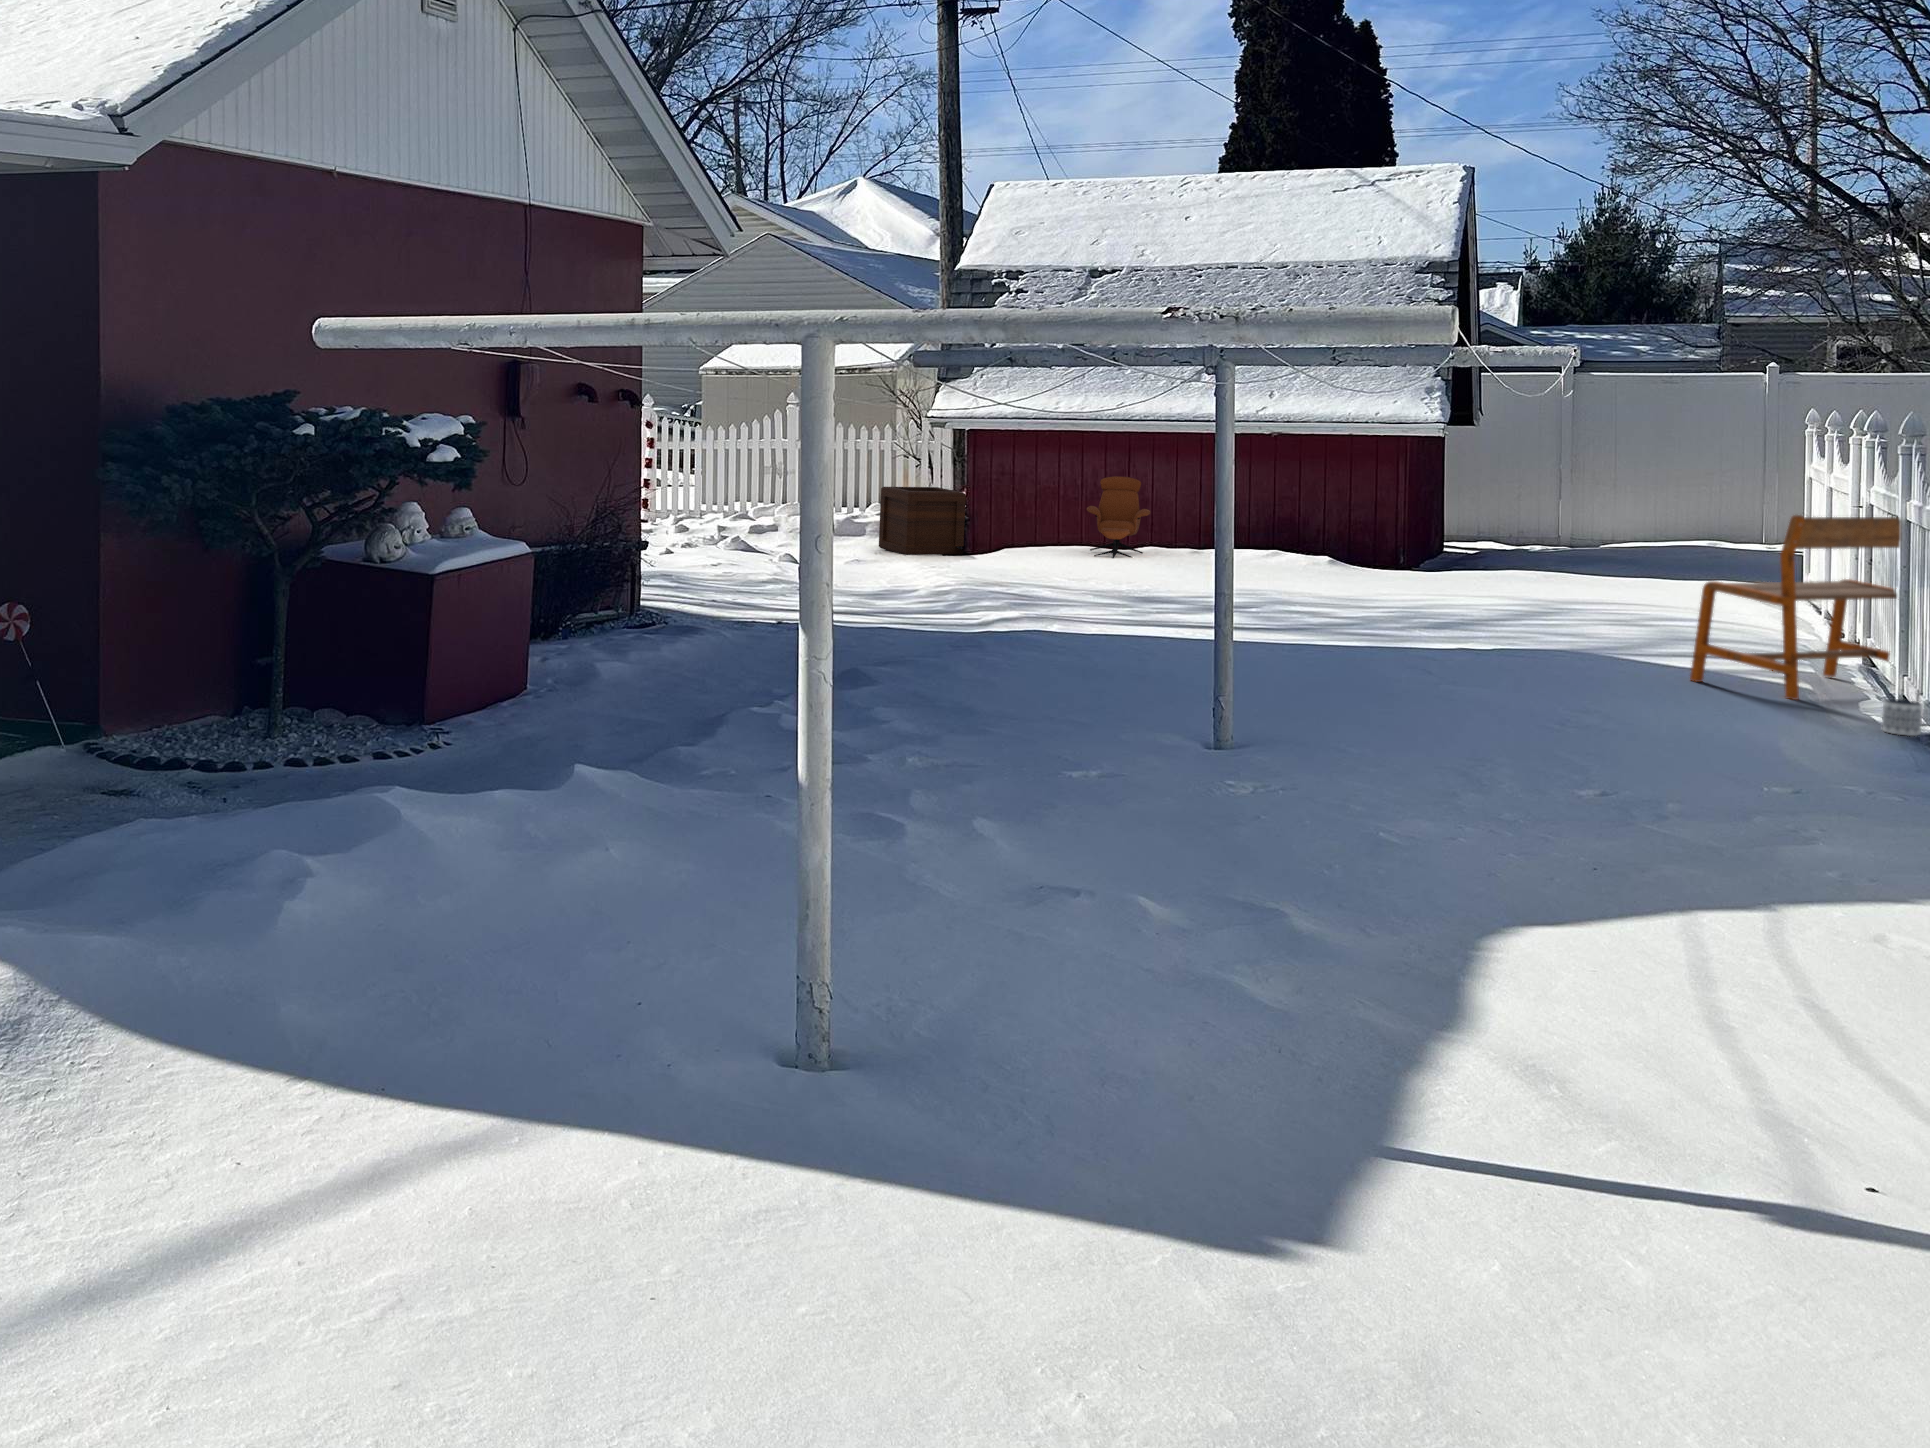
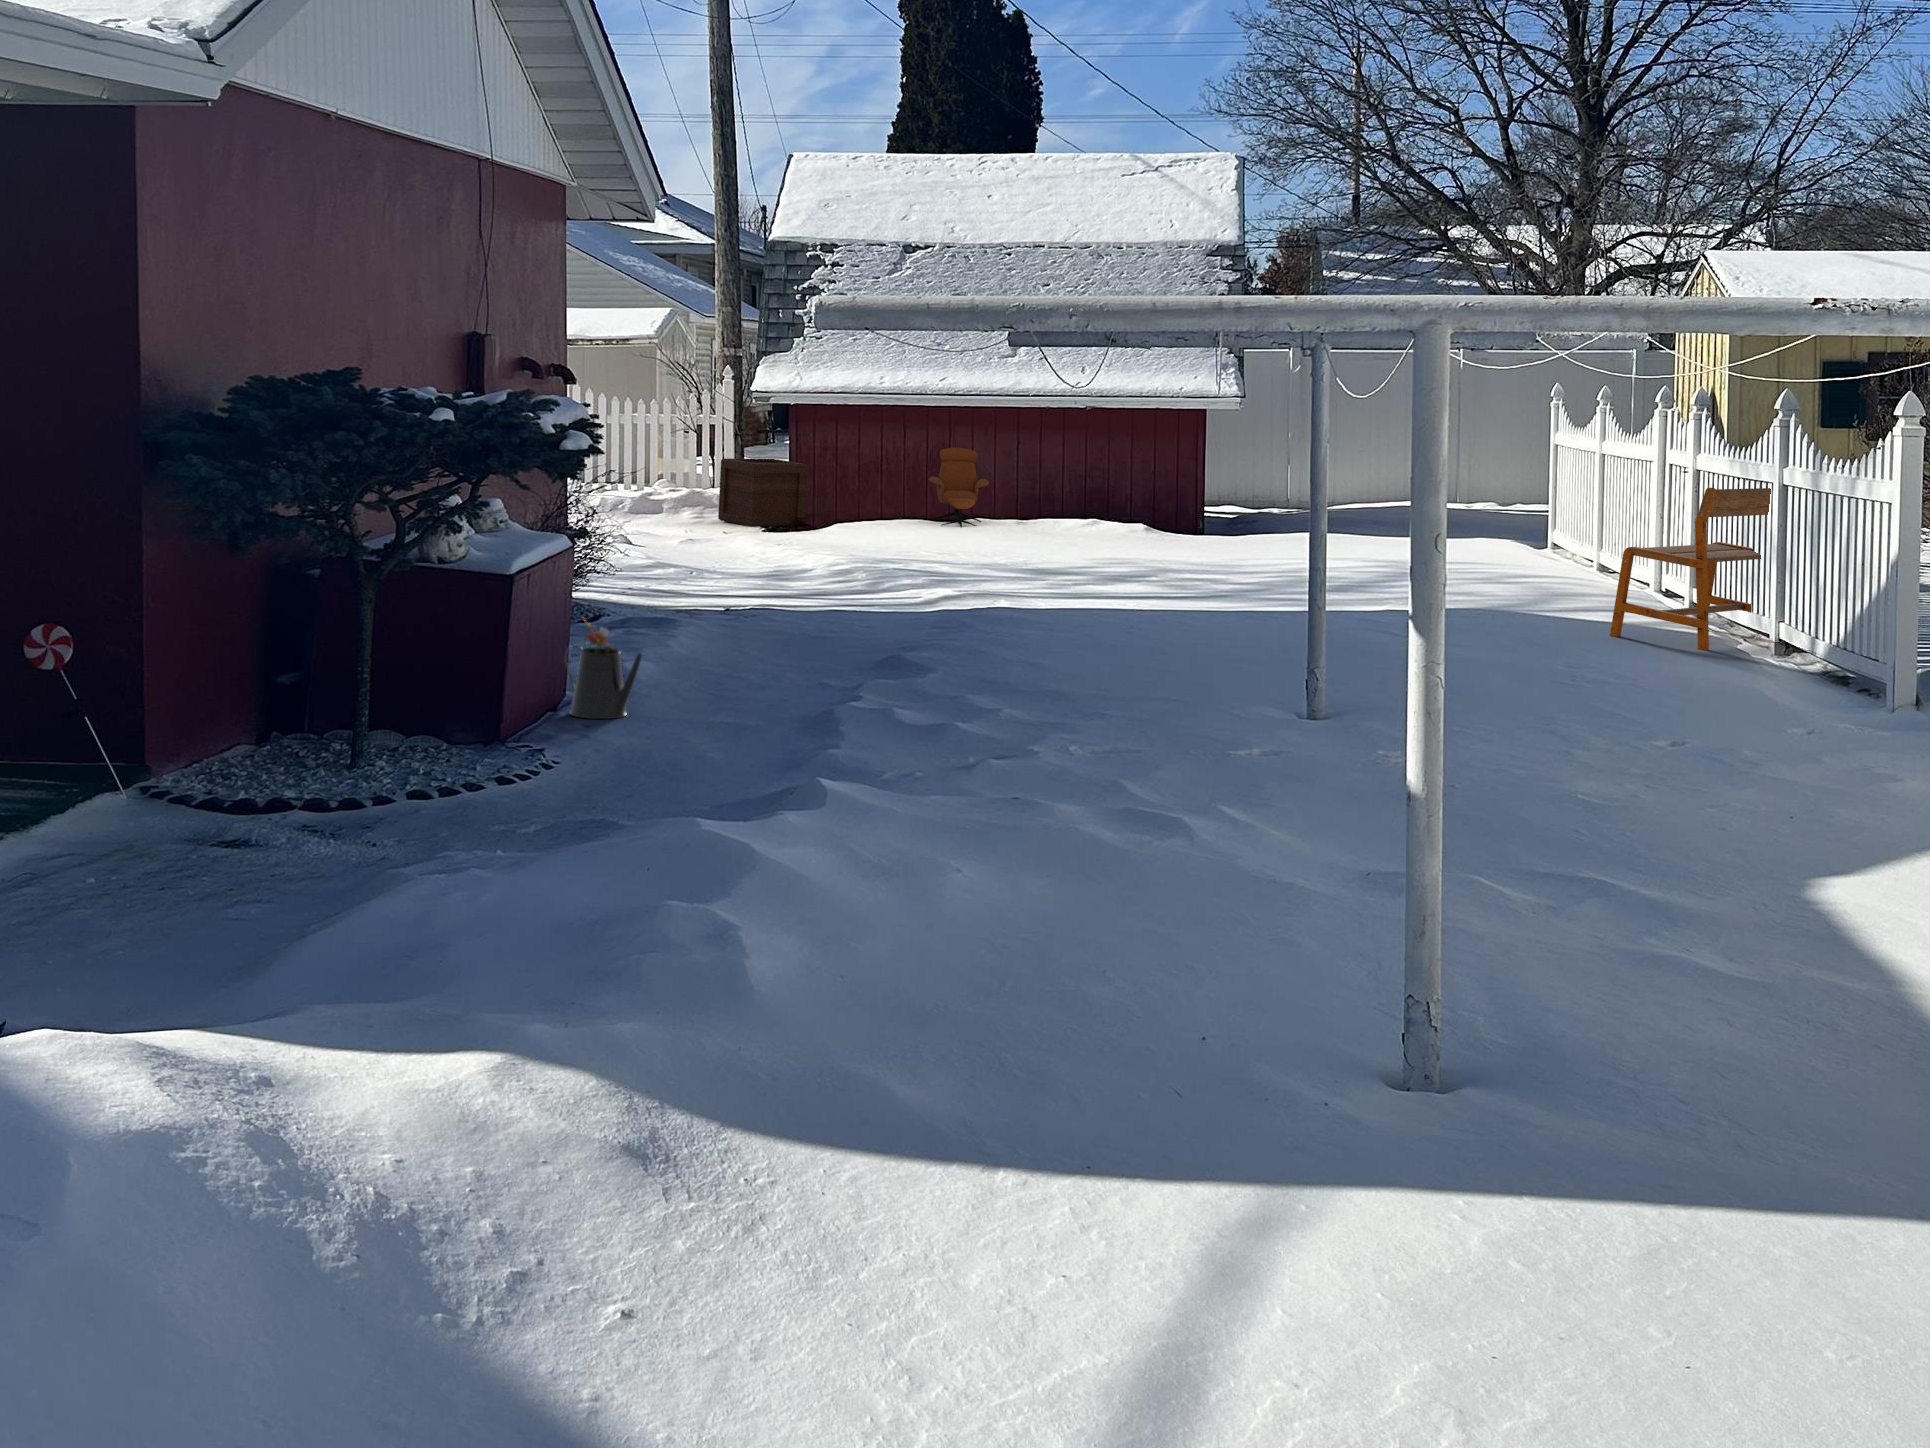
watering can: none [509,618,572,716] -> present [564,620,642,719]
planter: present [1882,699,1923,736] -> none [1804,649,1838,680]

